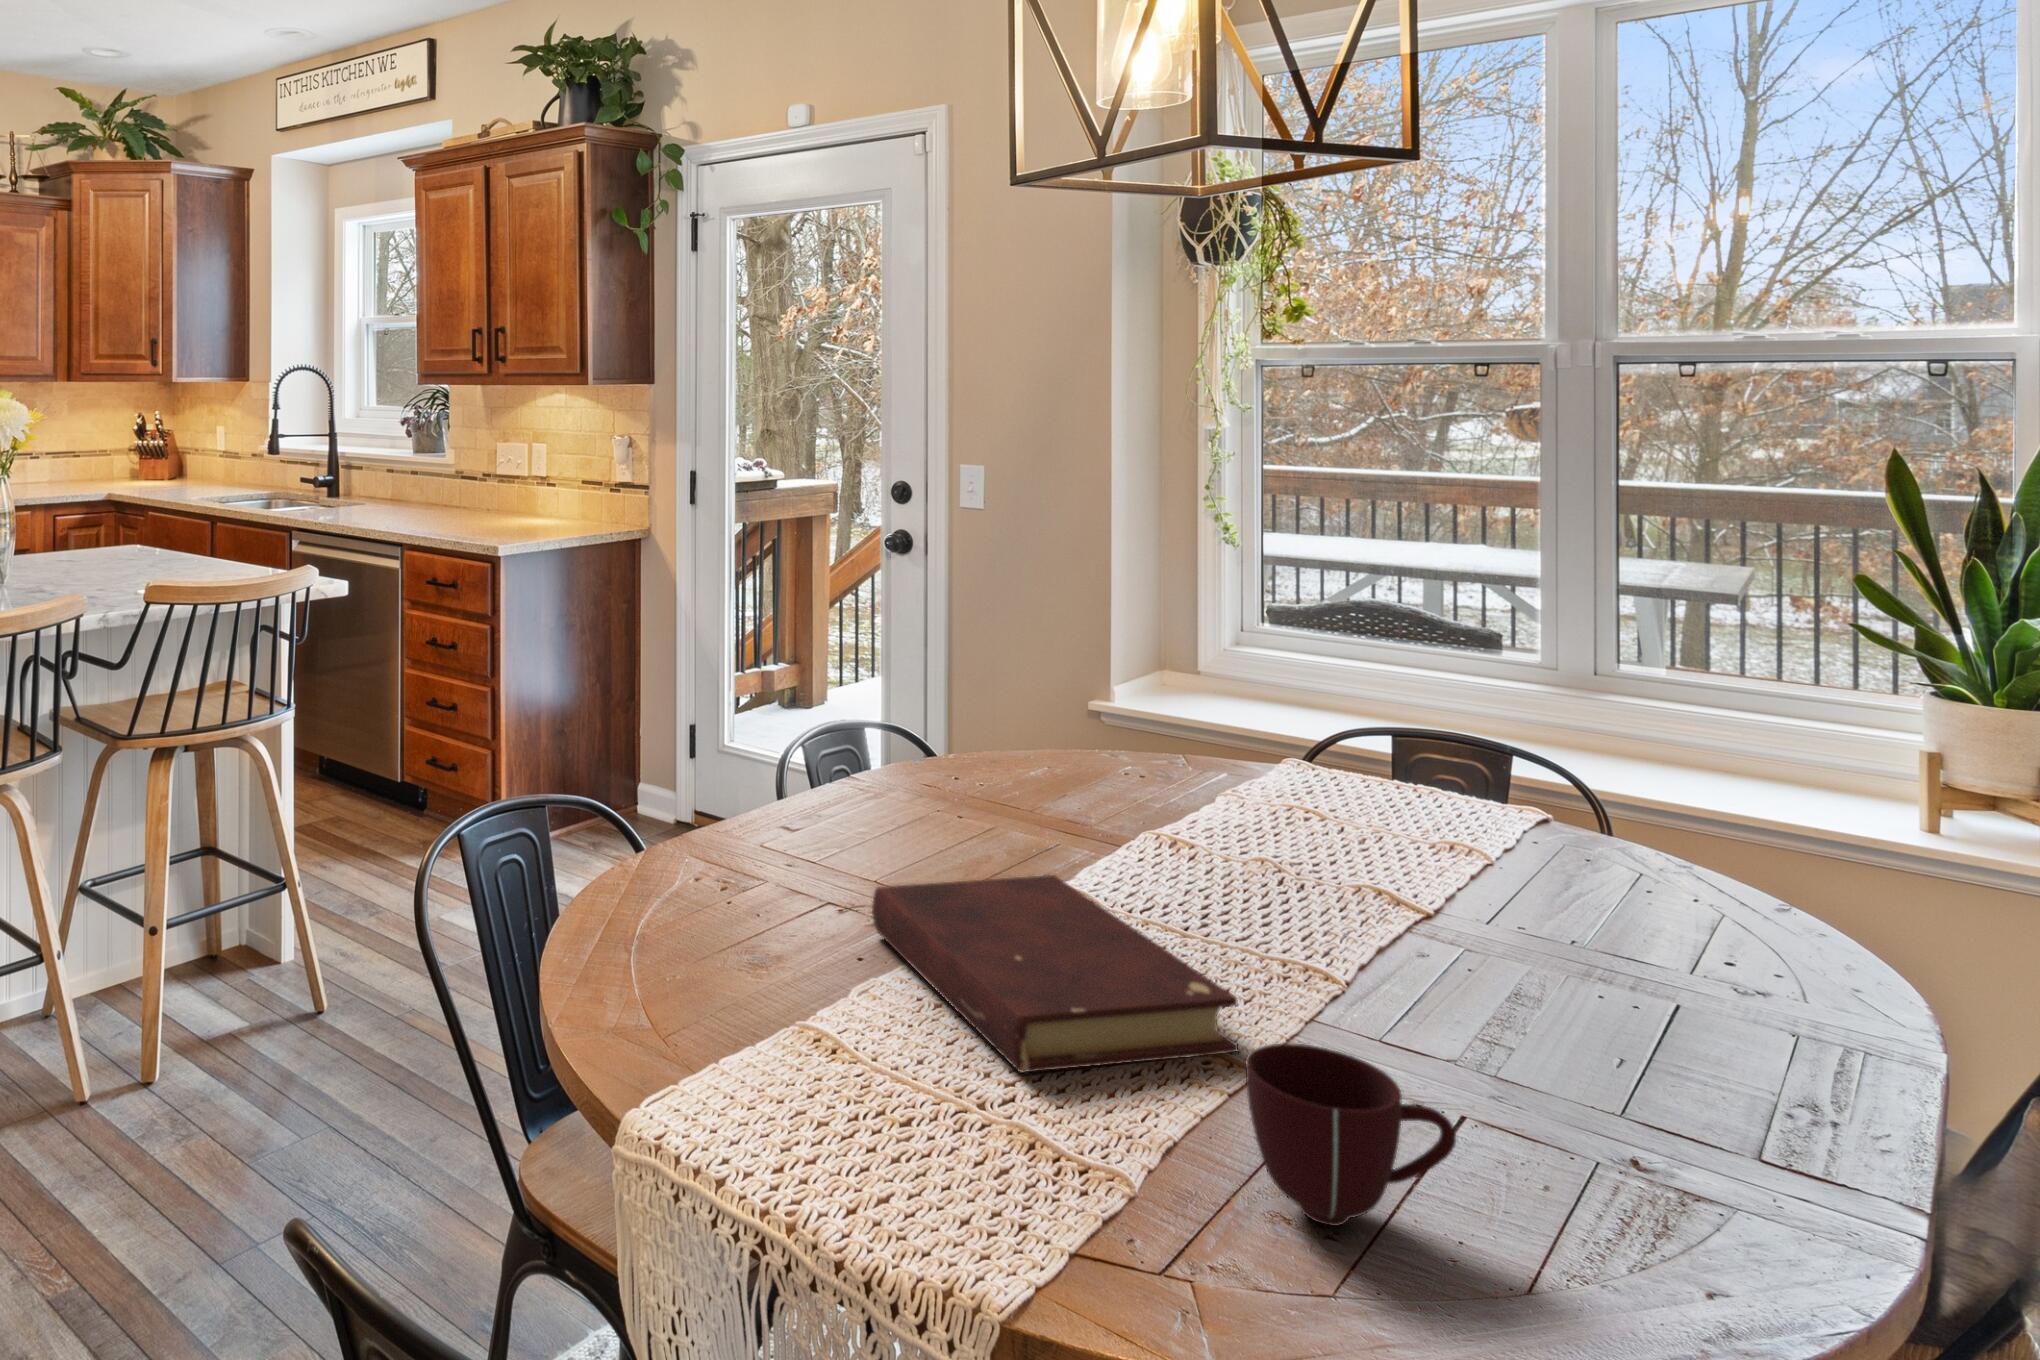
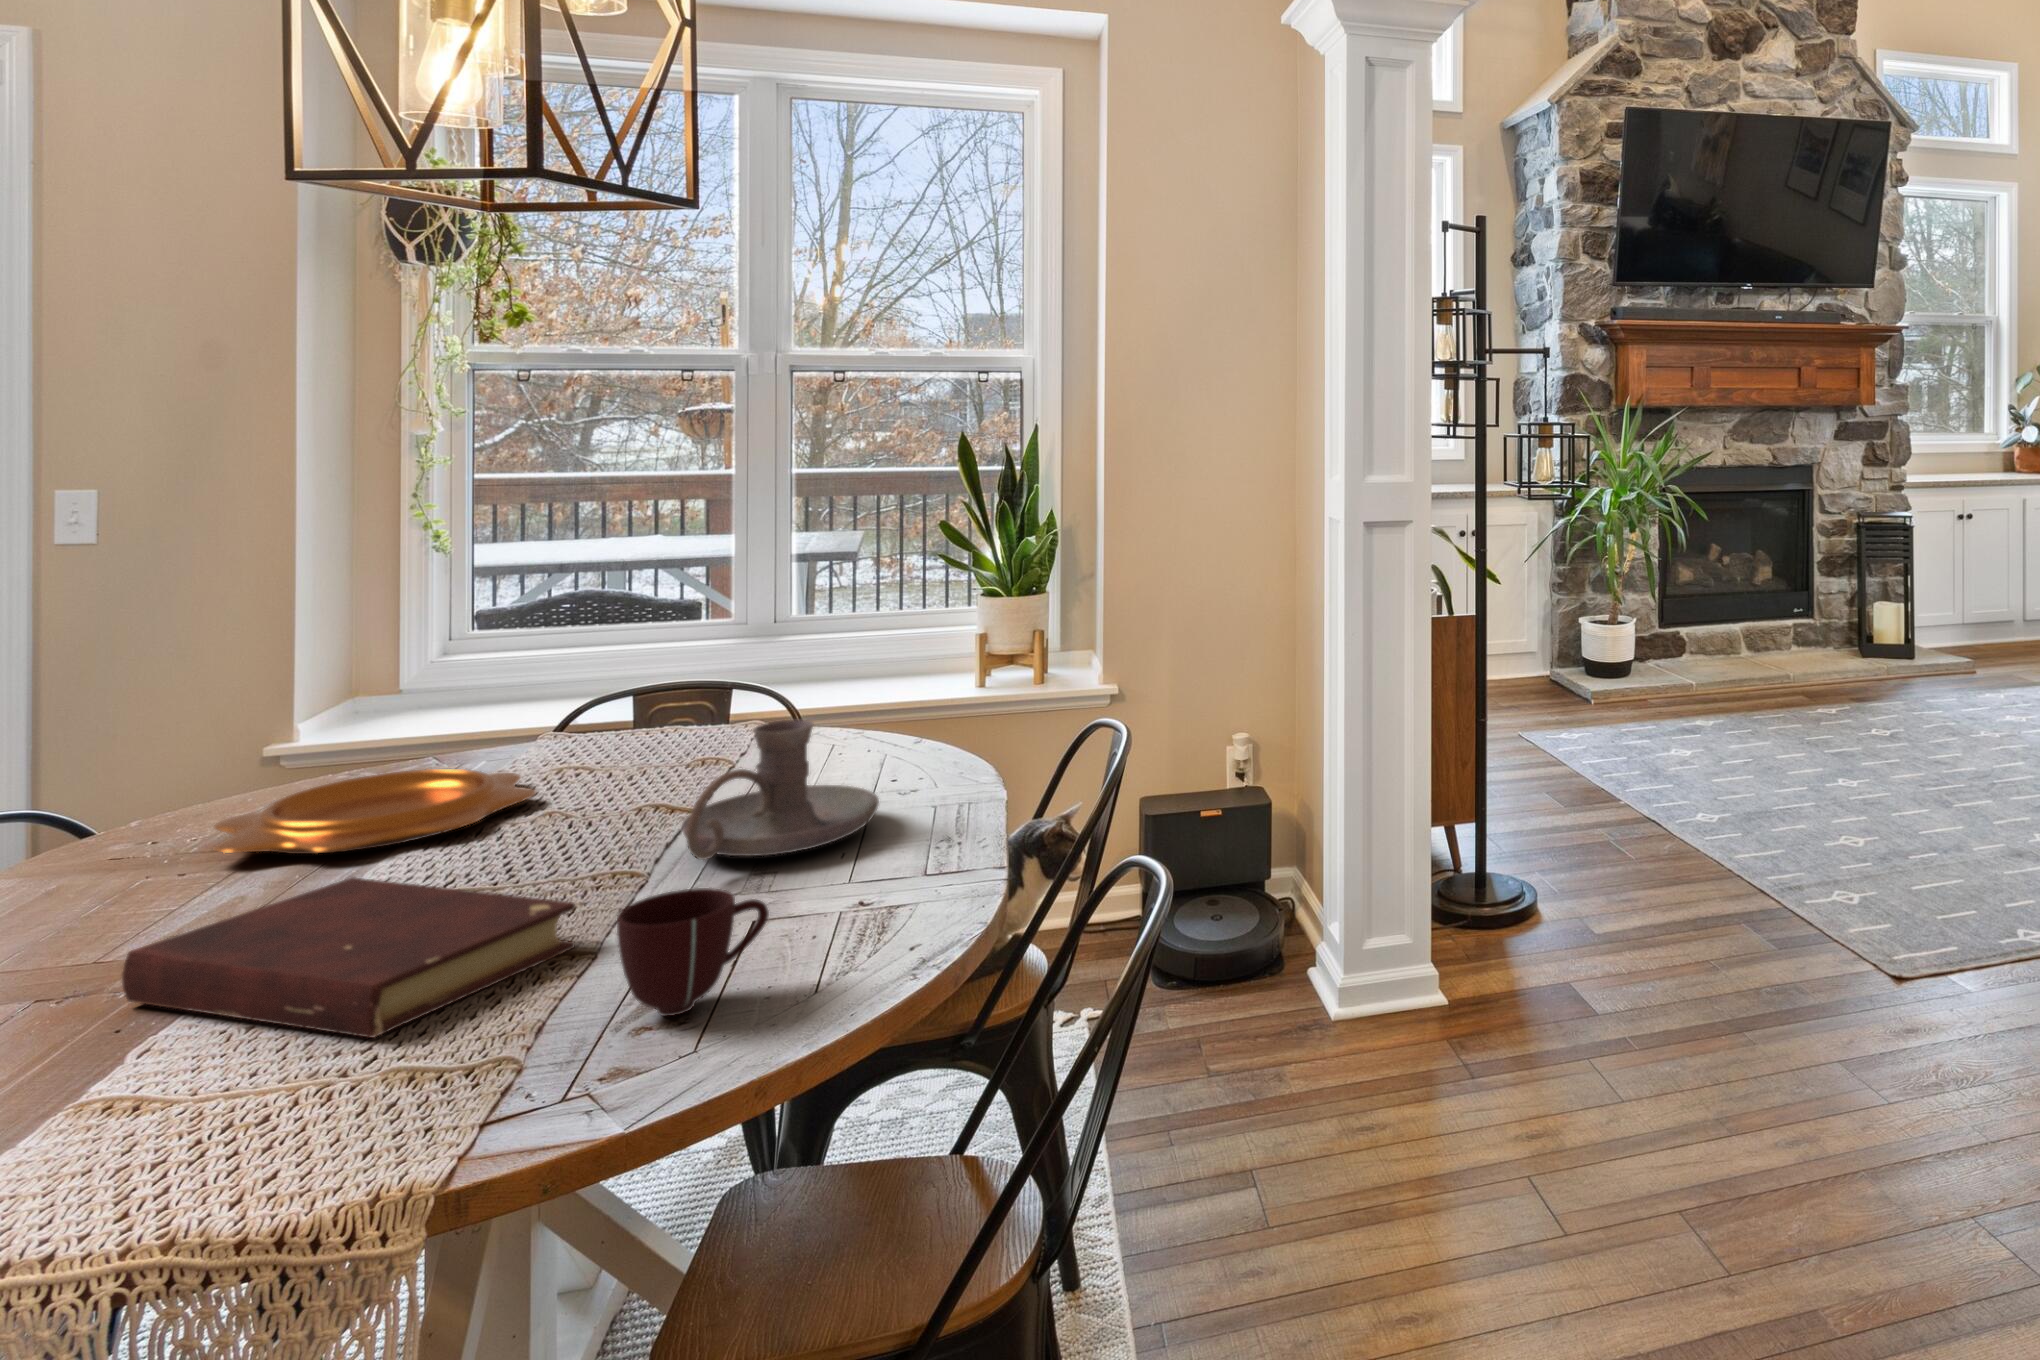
decorative bowl: none [981,763,1257,846] -> present [214,769,536,854]
candle holder: none [1384,834,1688,1037] -> present [682,720,879,860]

